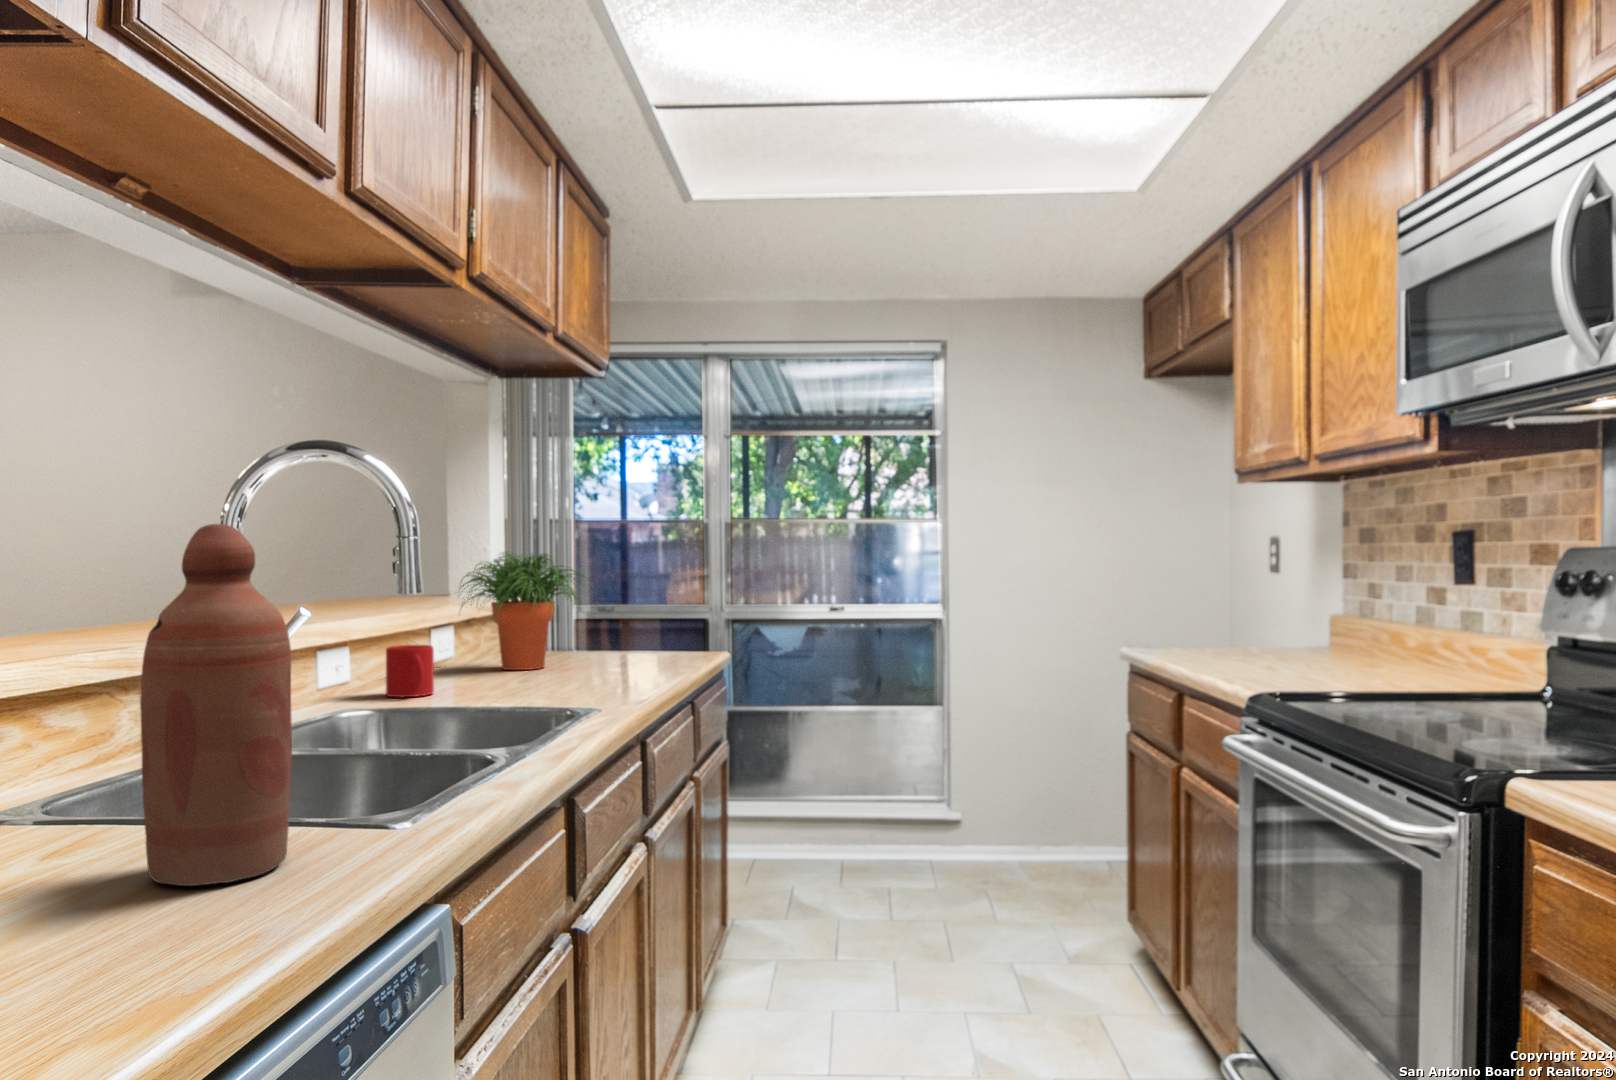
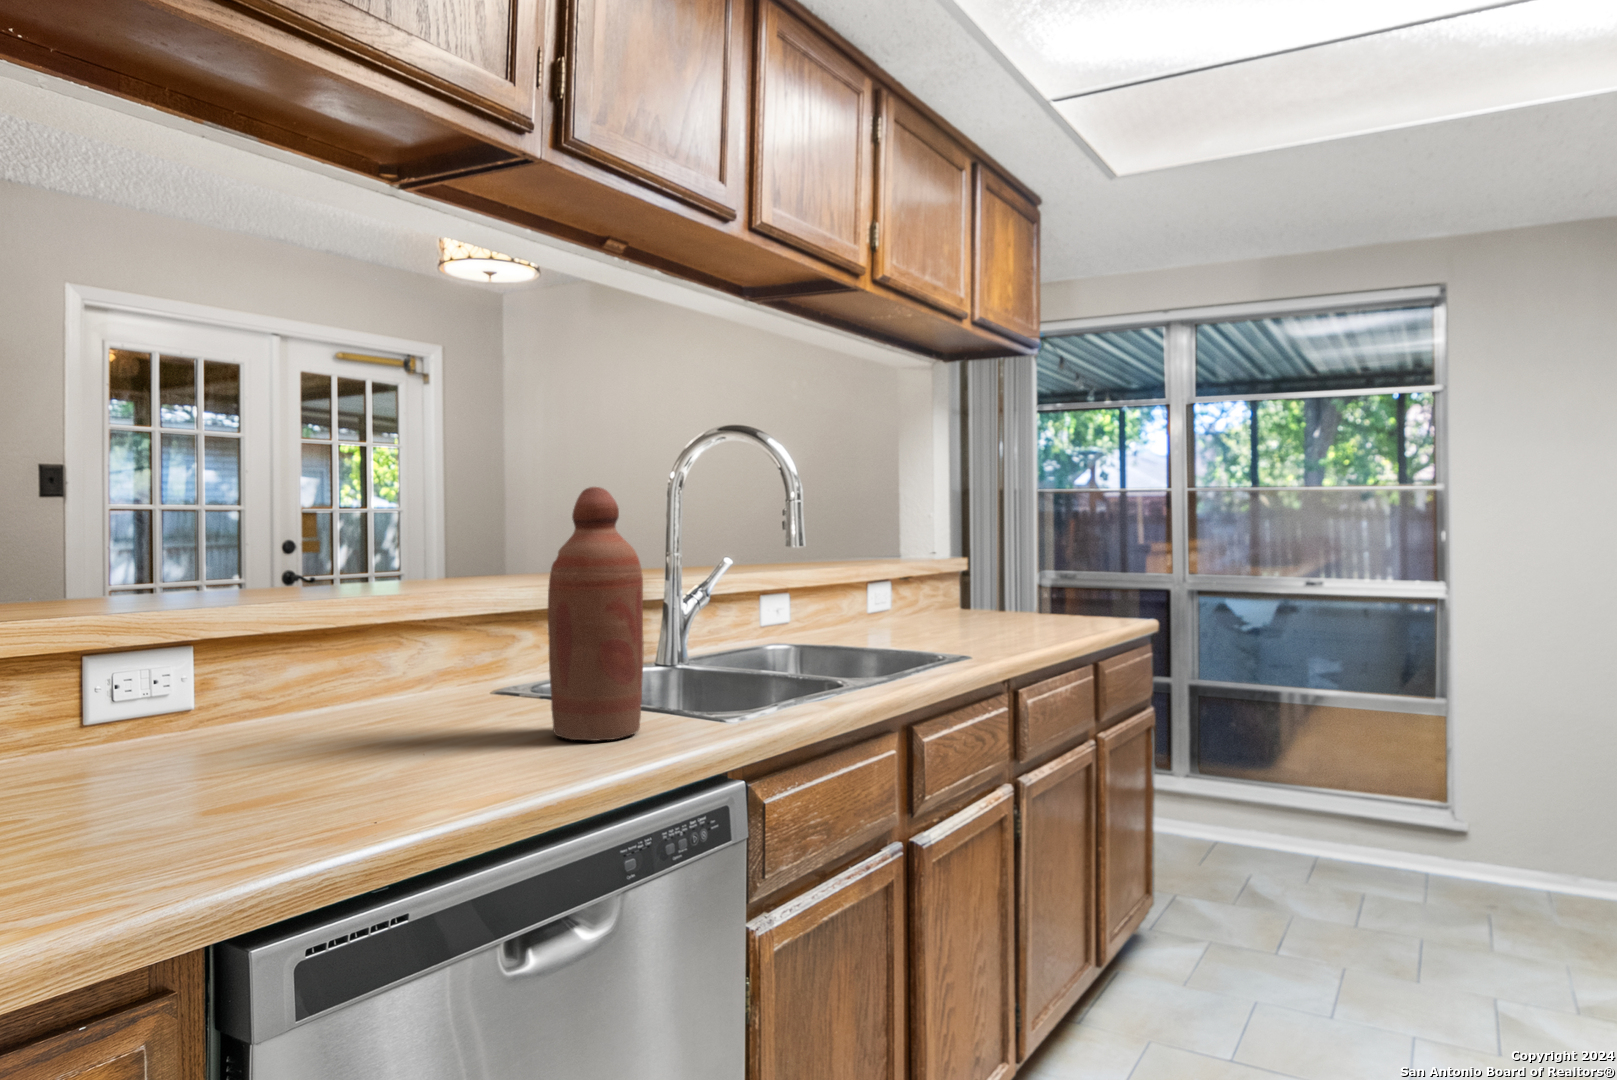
potted plant: present [458,554,592,670] -> none [890,520,1014,627]
mug: present [386,645,434,697] -> none [820,598,857,641]

